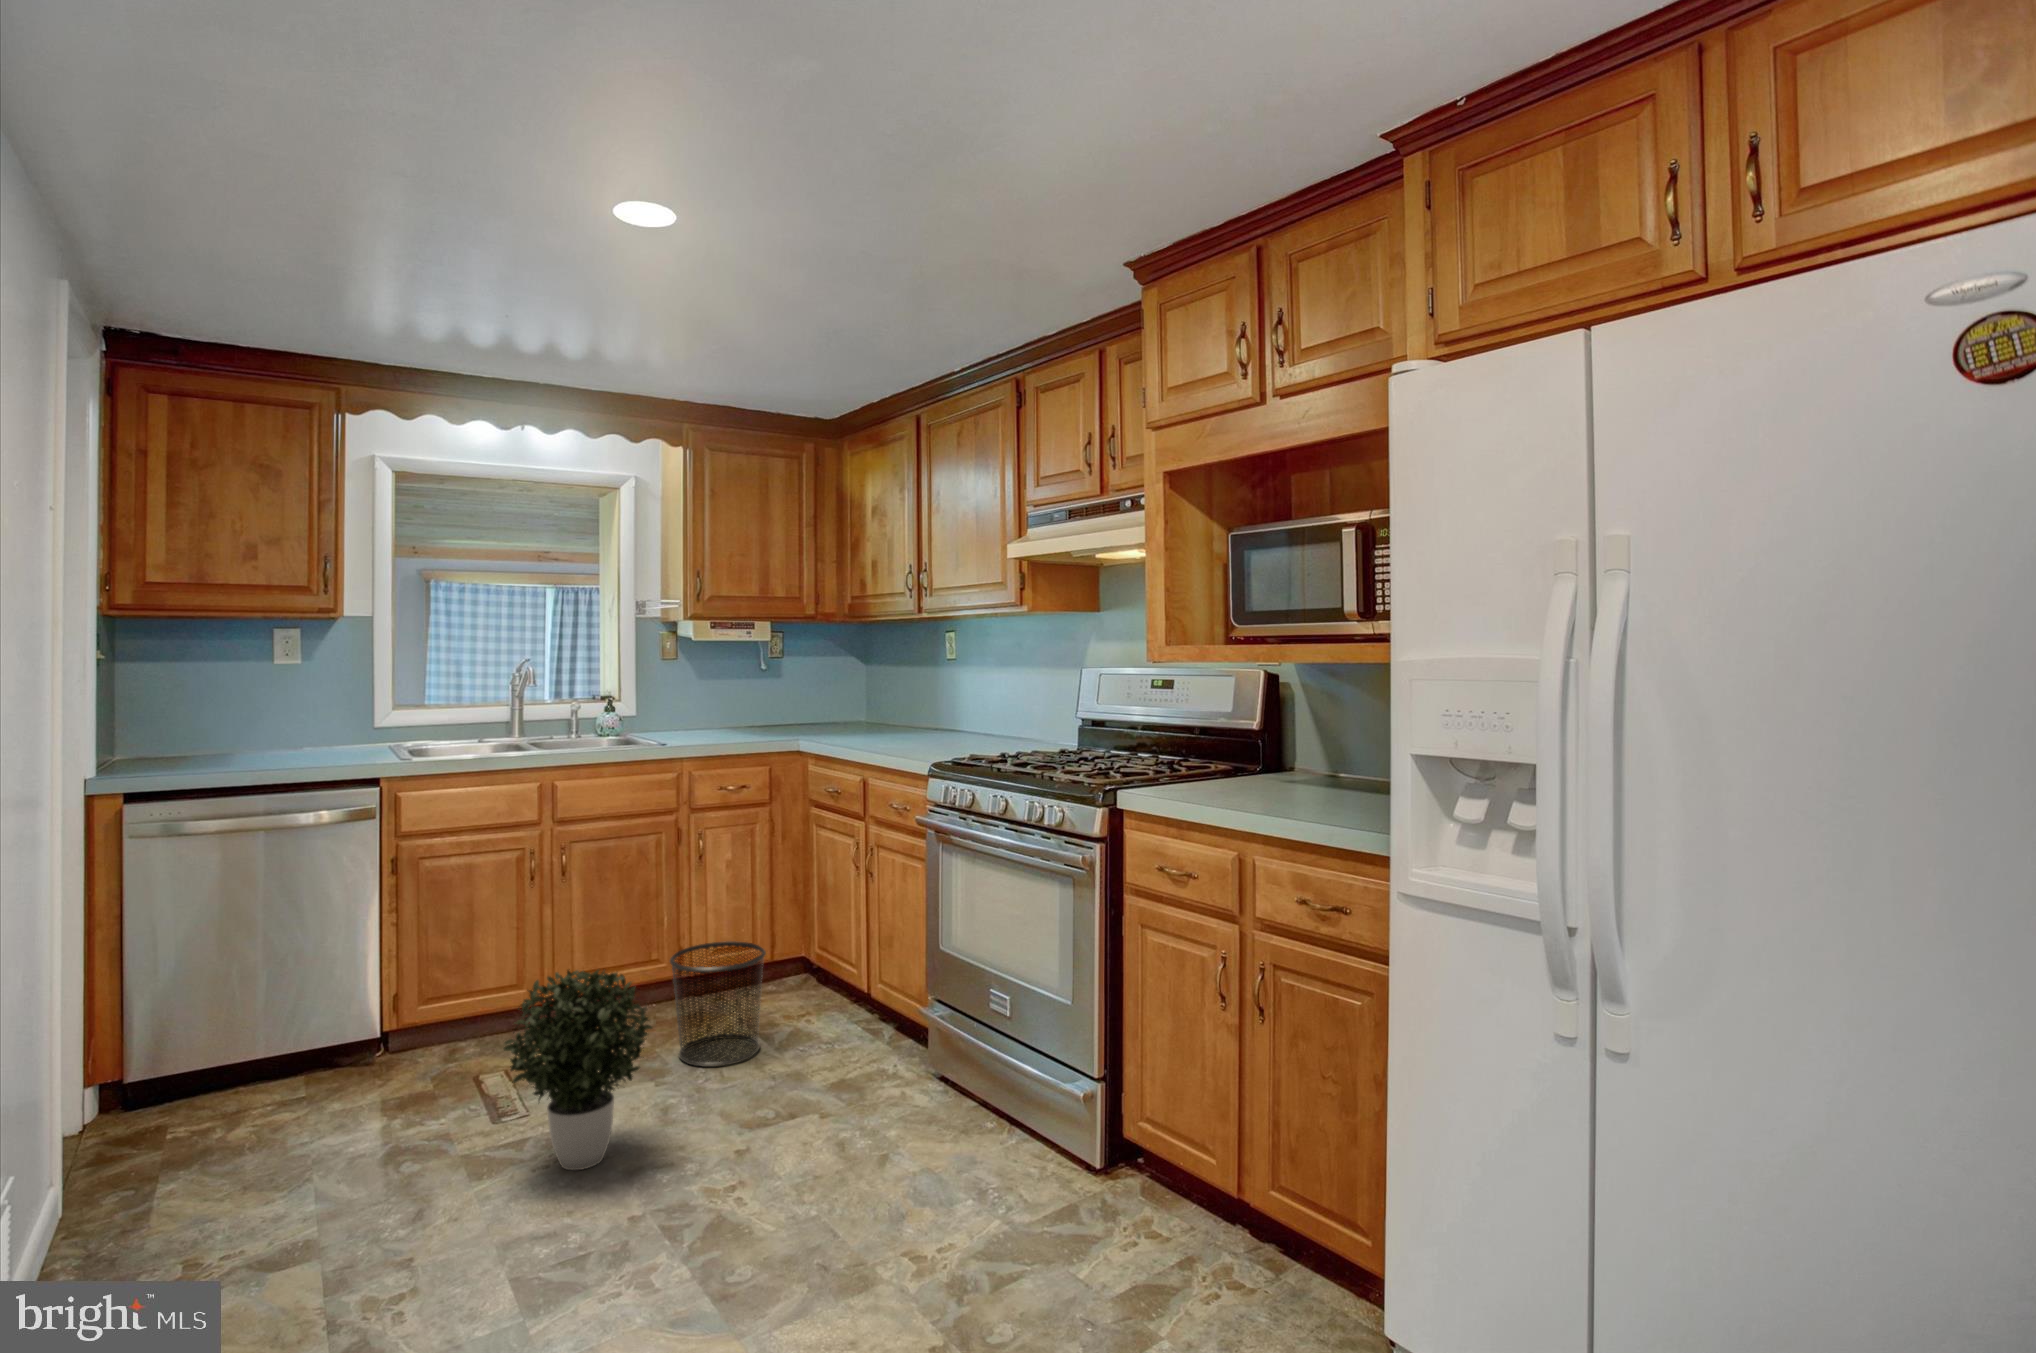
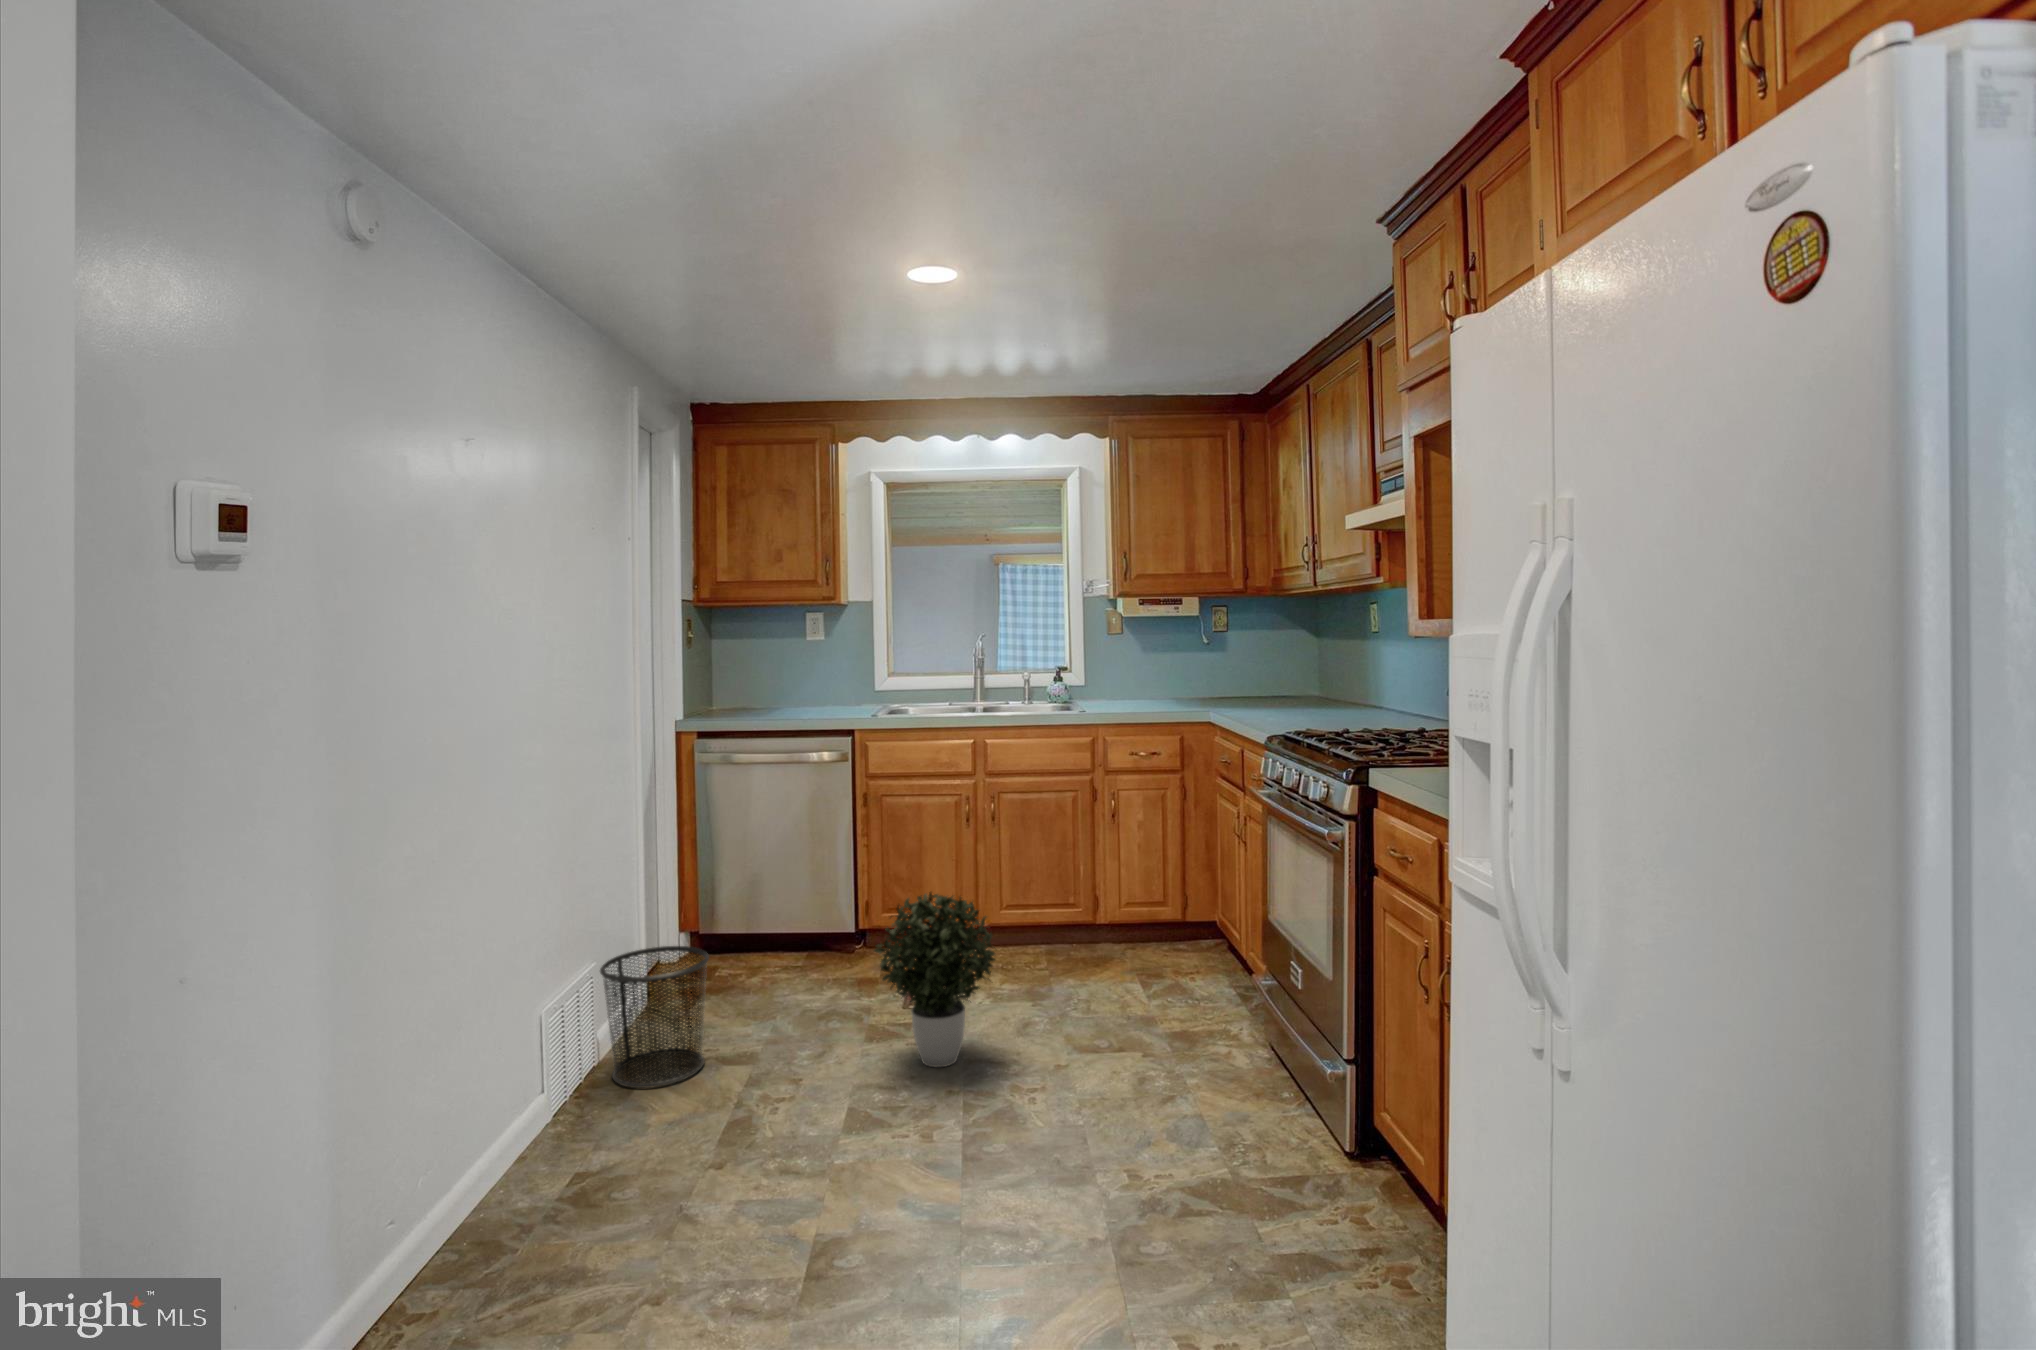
waste bin: present [670,941,766,1067] -> present [600,946,709,1088]

